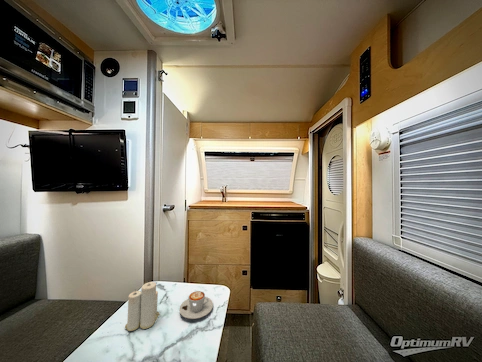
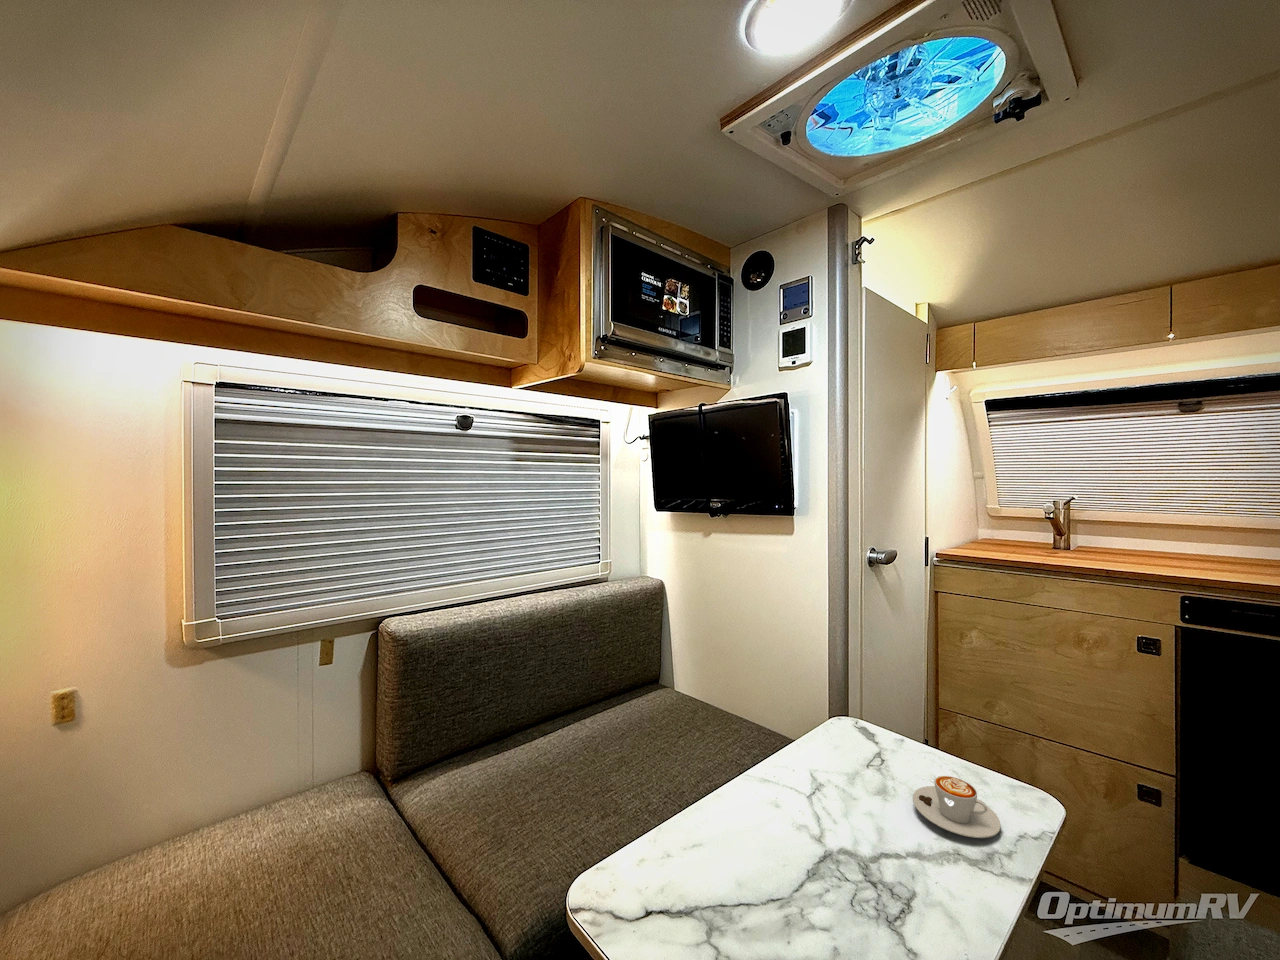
candle: present [125,282,160,331] -> none [808,712,869,801]

